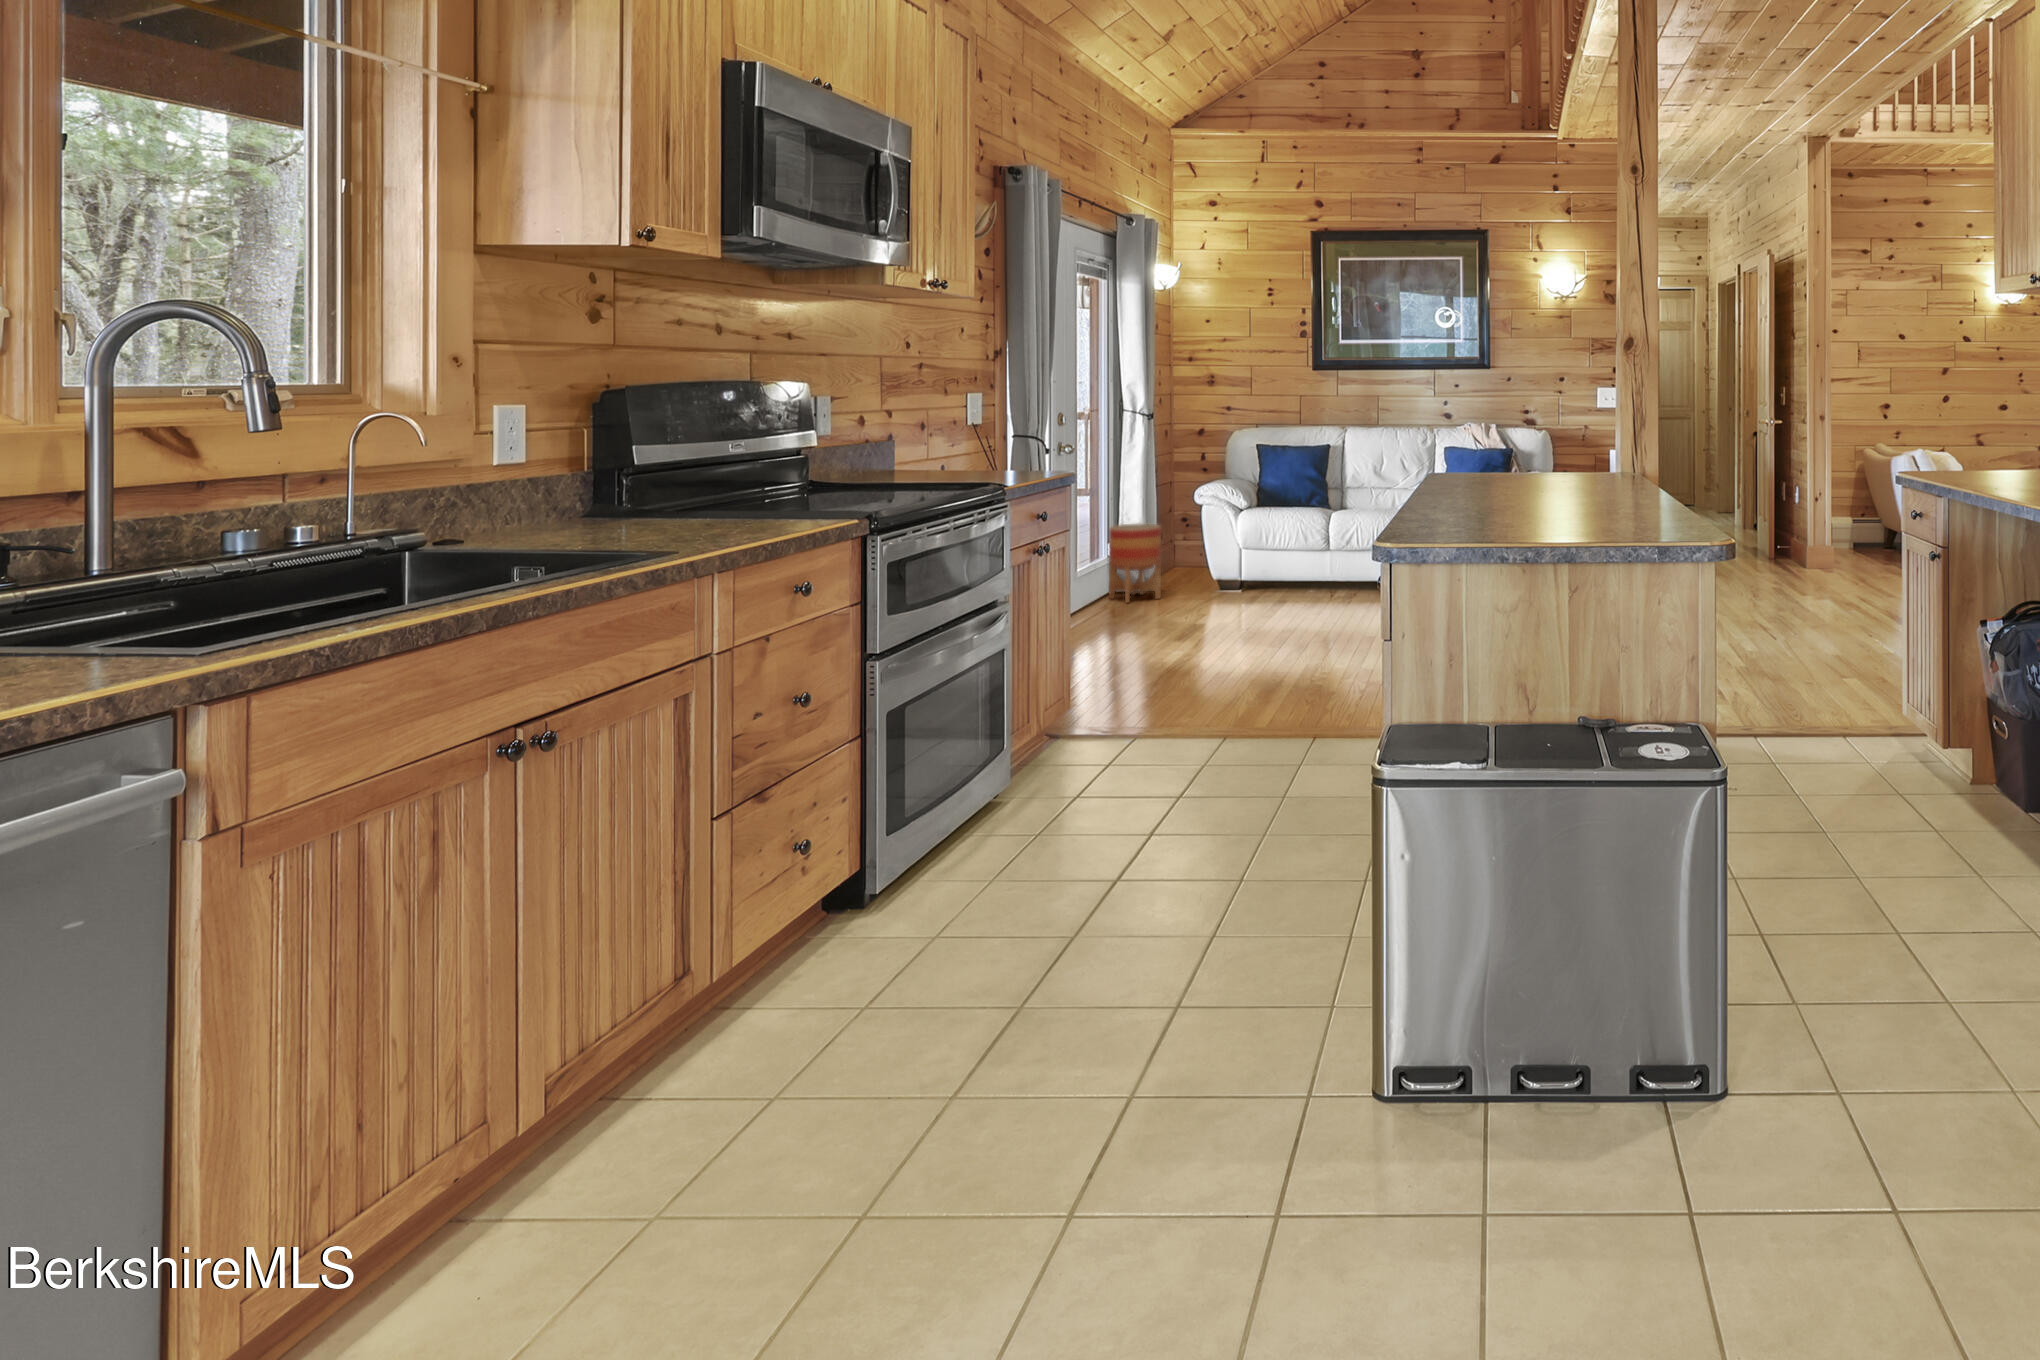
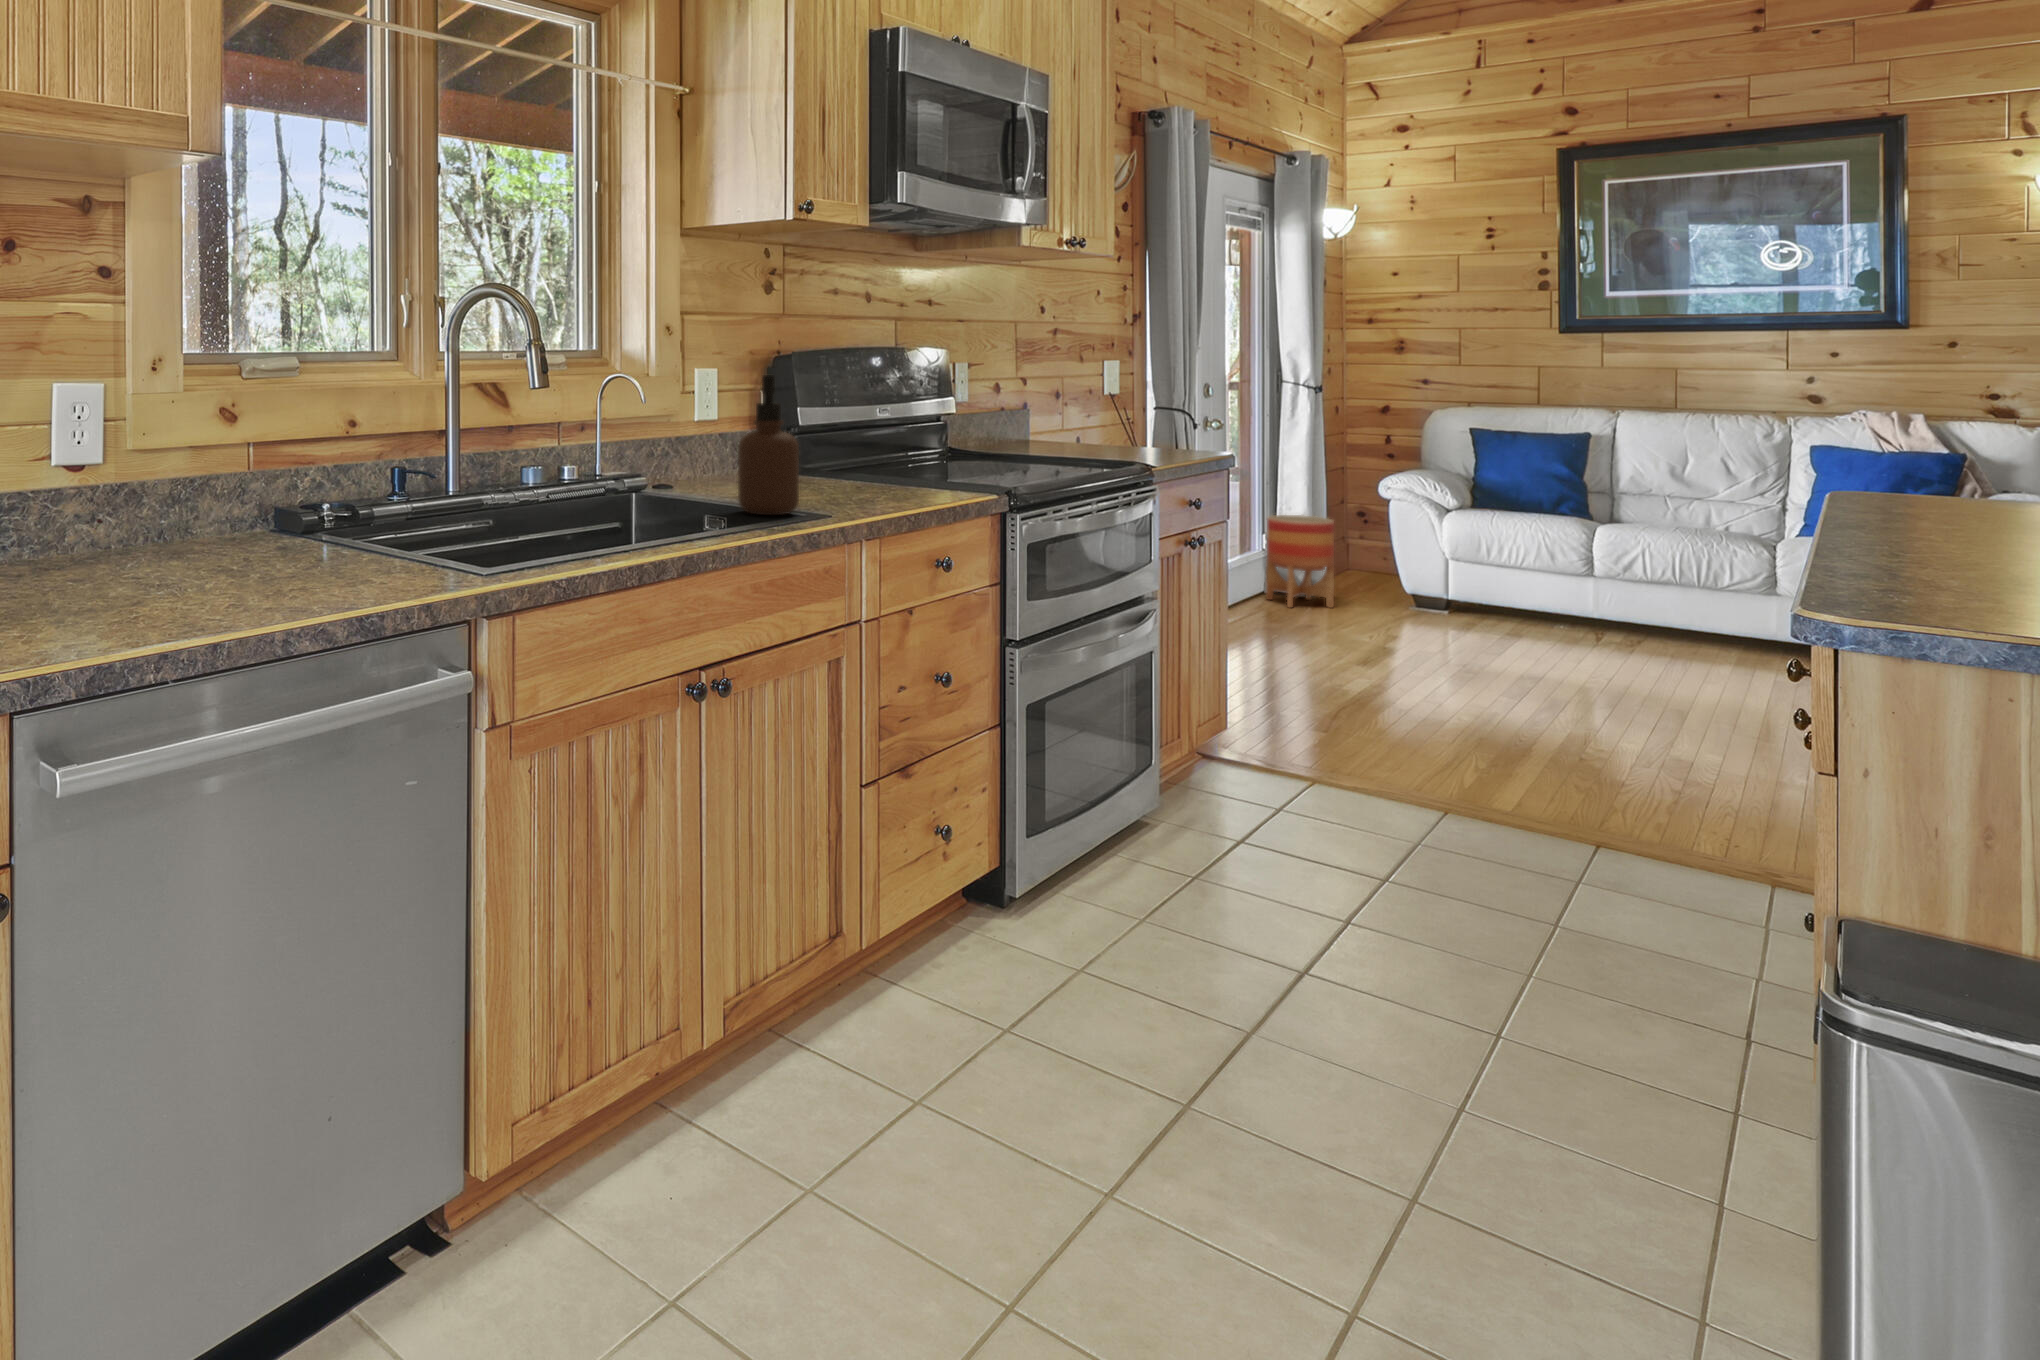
soap dispenser: none [560,407,638,557] -> present [738,375,799,515]

